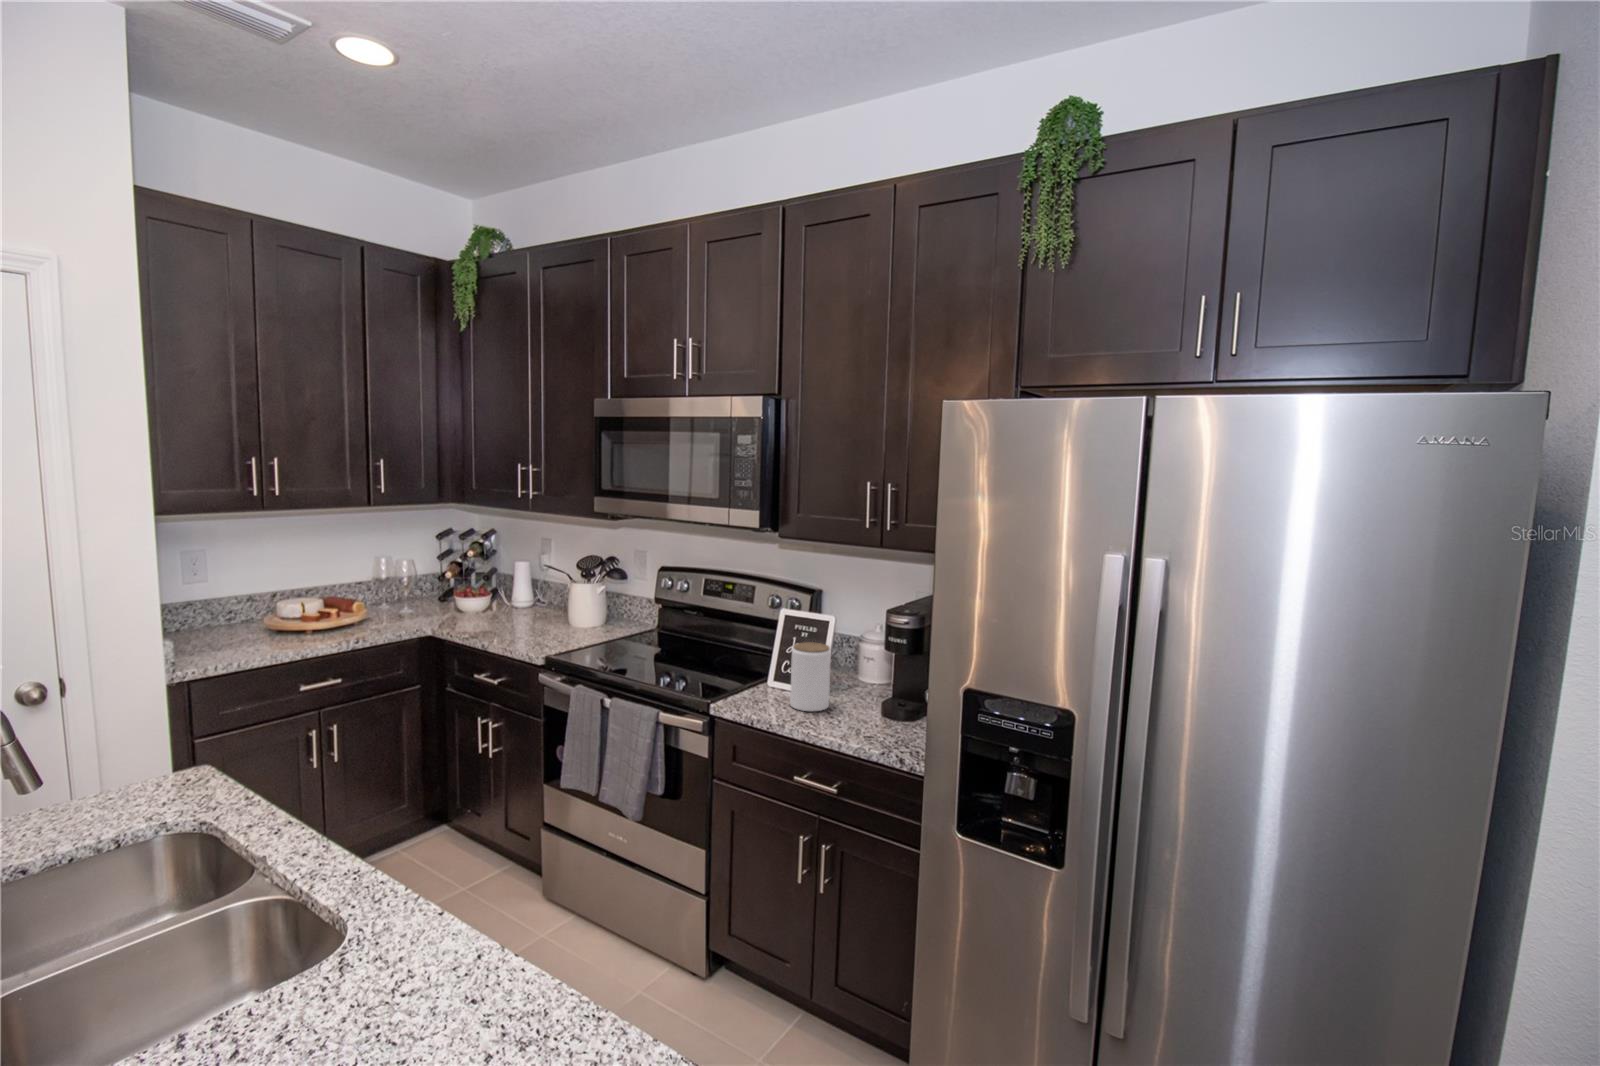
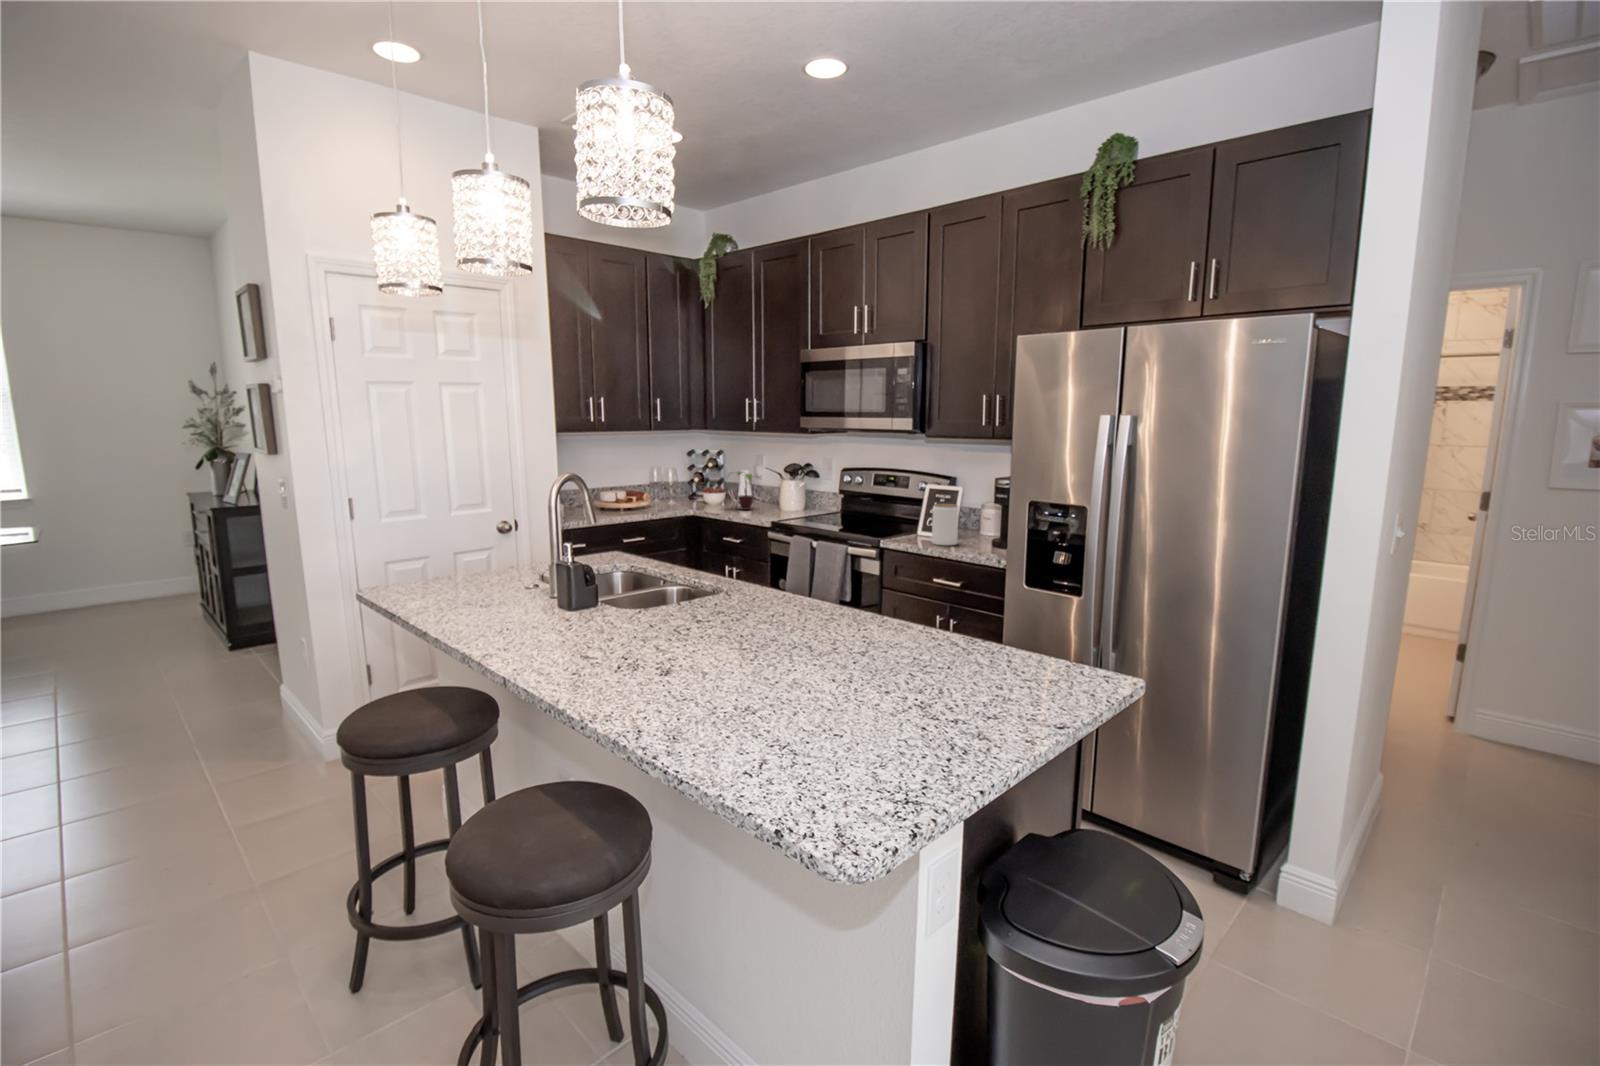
potted plant: none [483,569,542,628] -> present [737,472,754,510]

